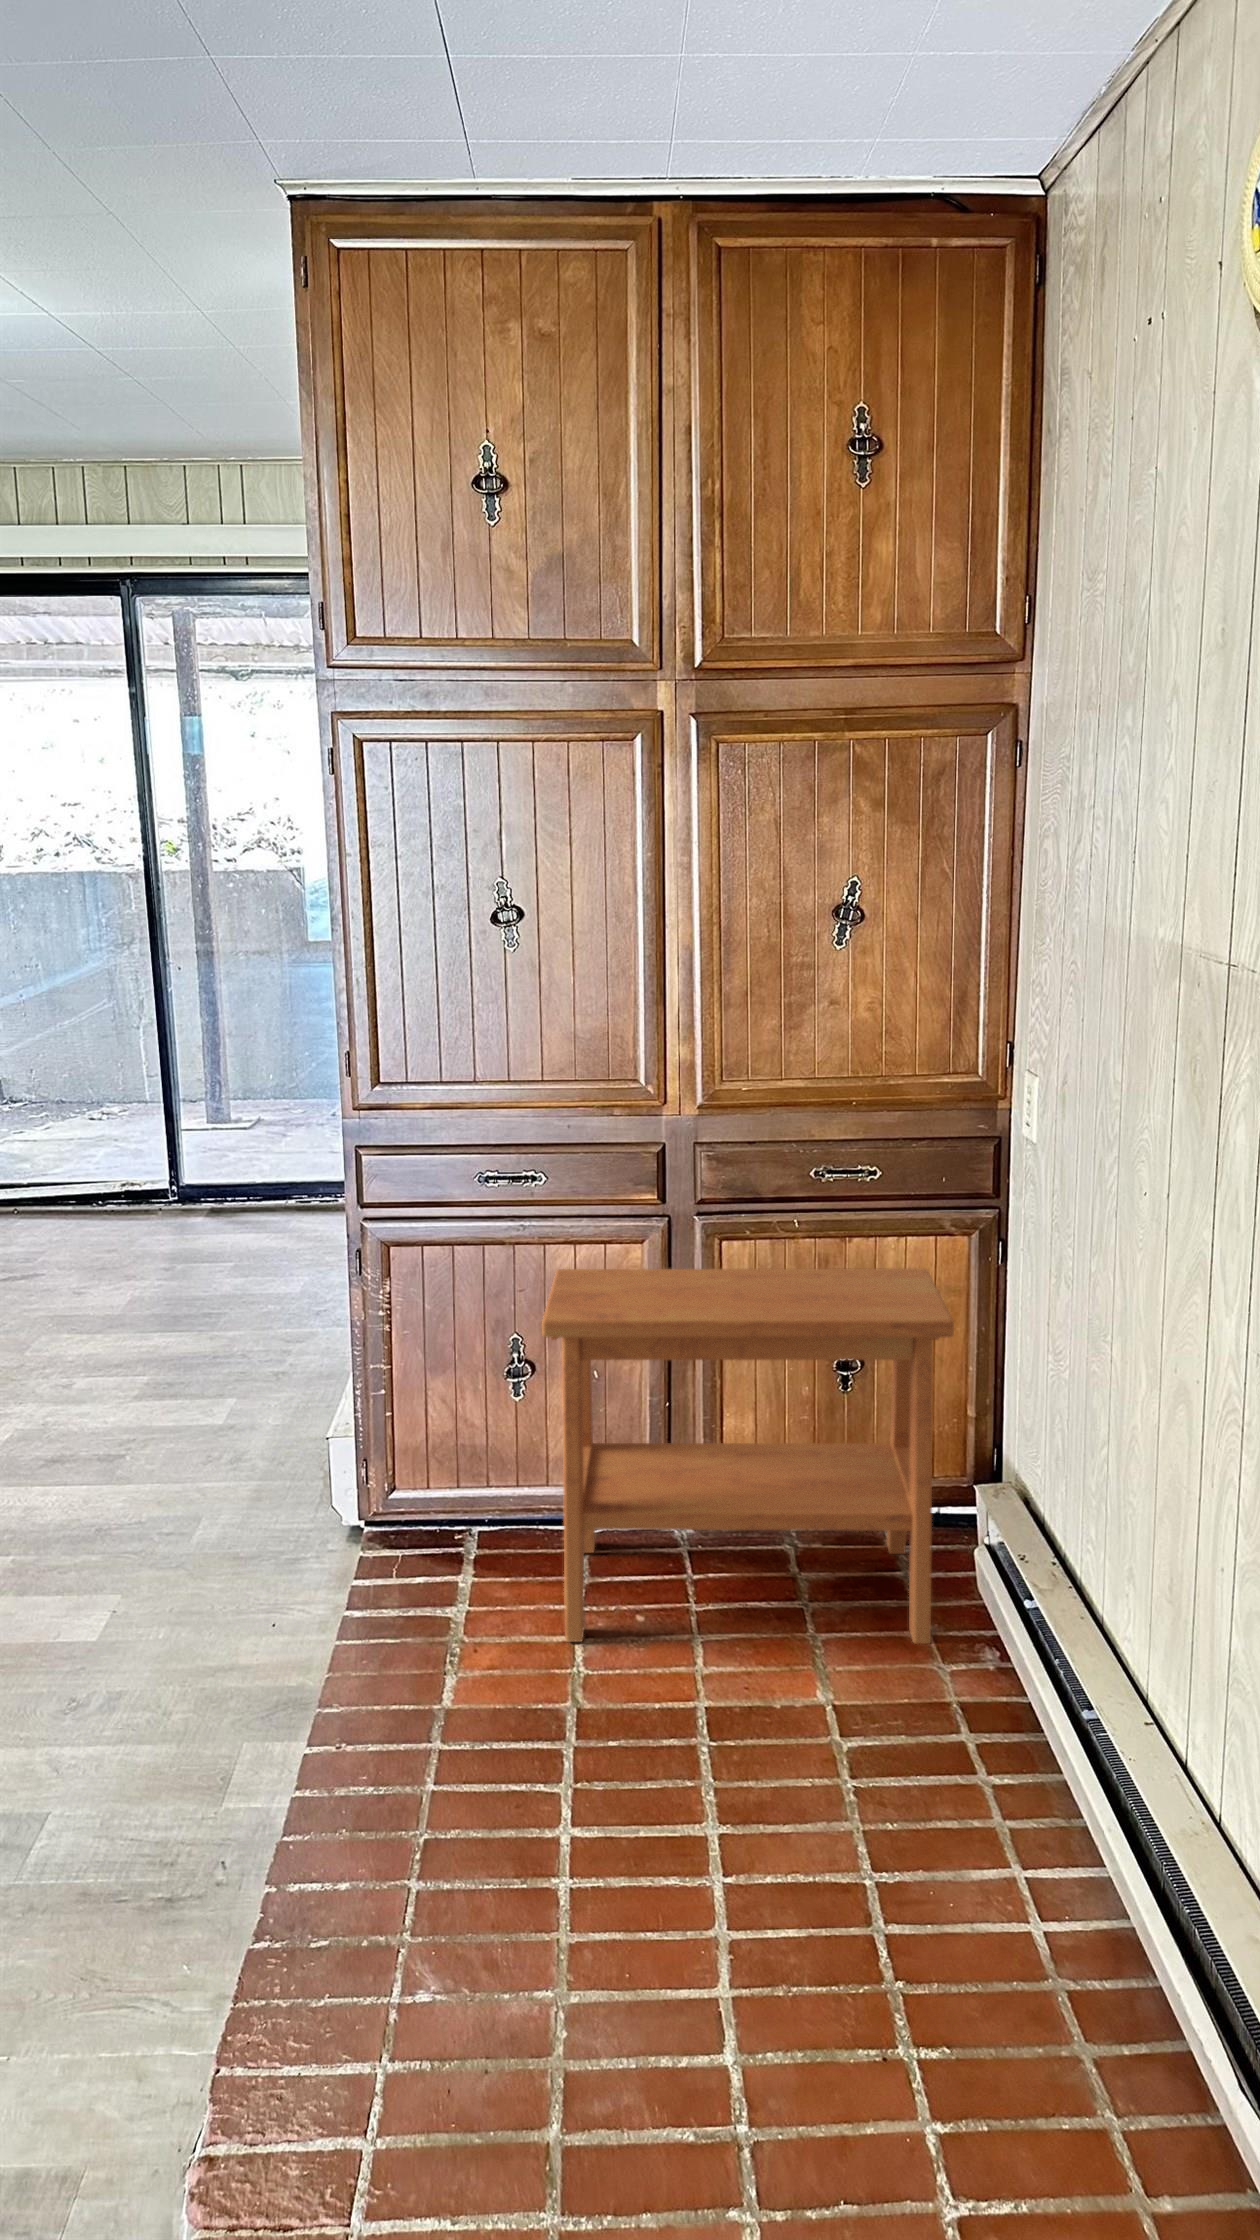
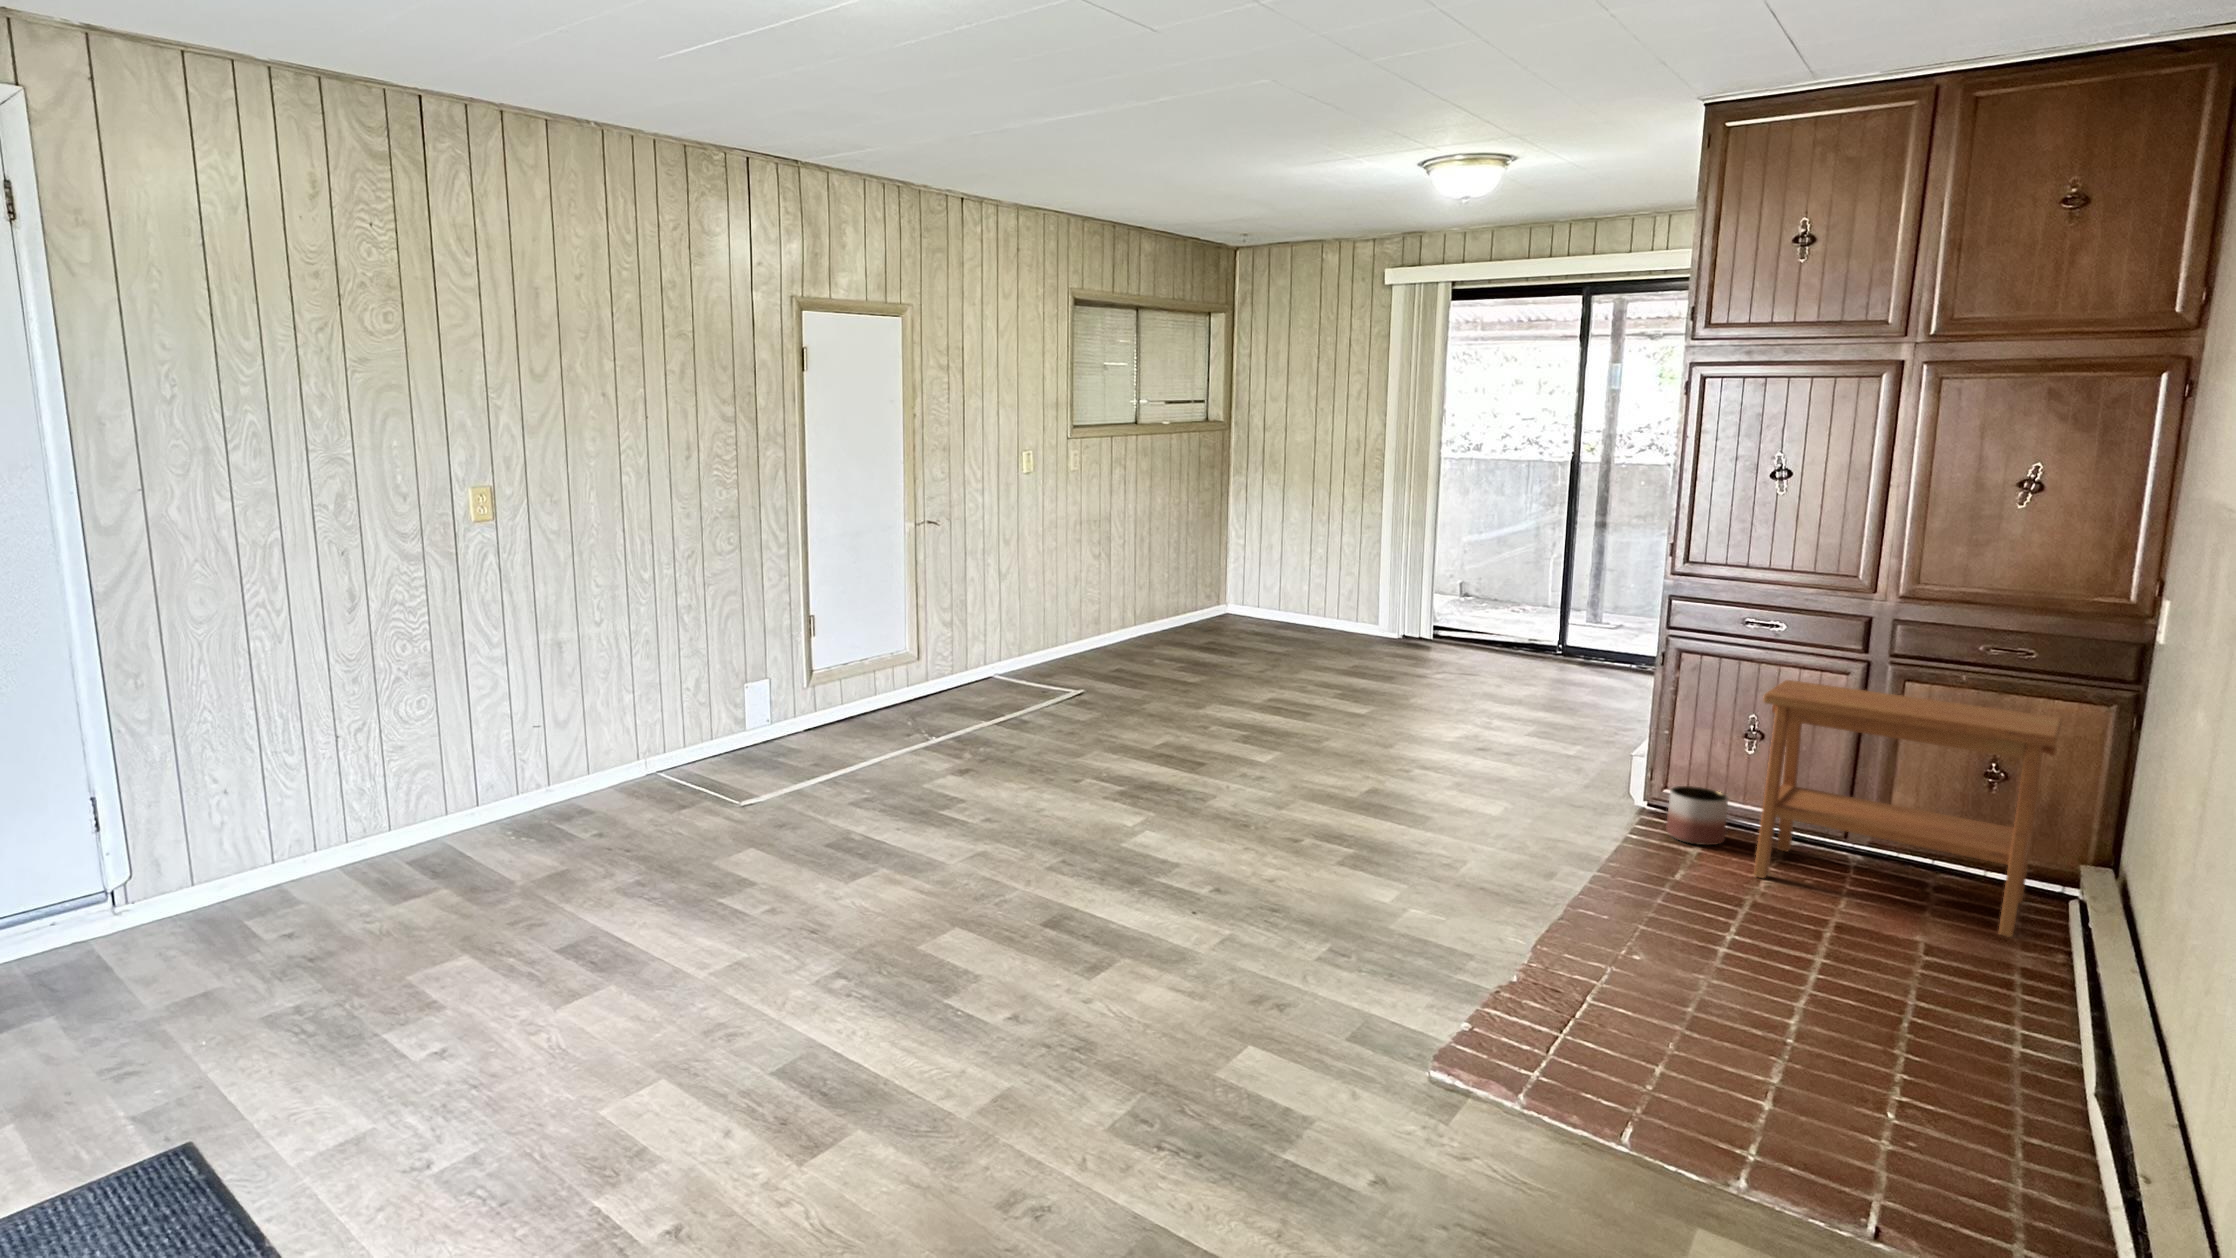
planter: none [405,1474,500,1588] -> present [1666,786,1728,845]

